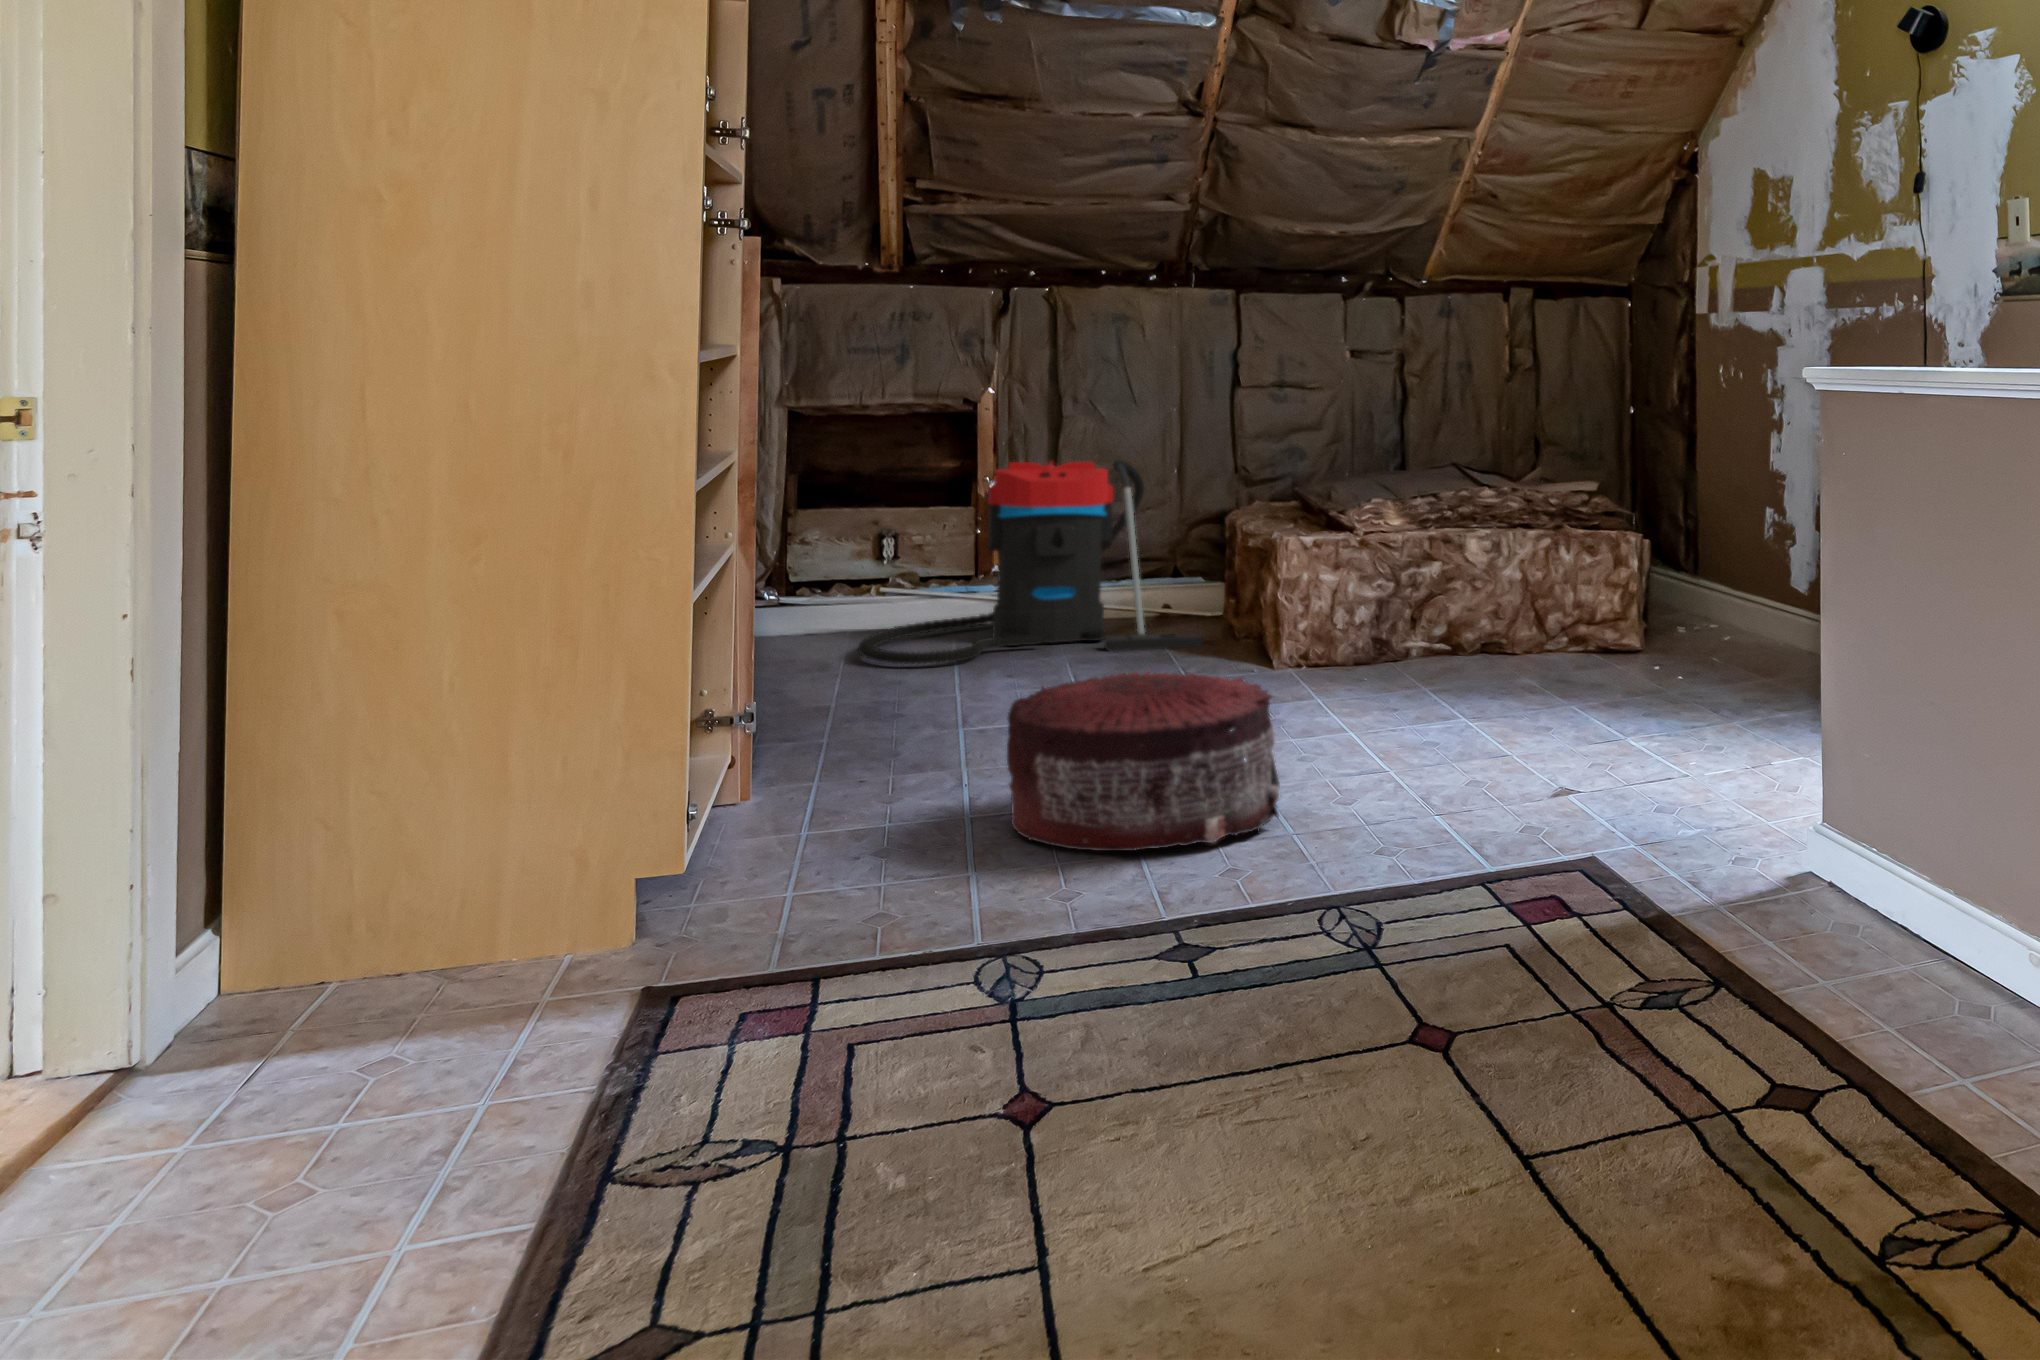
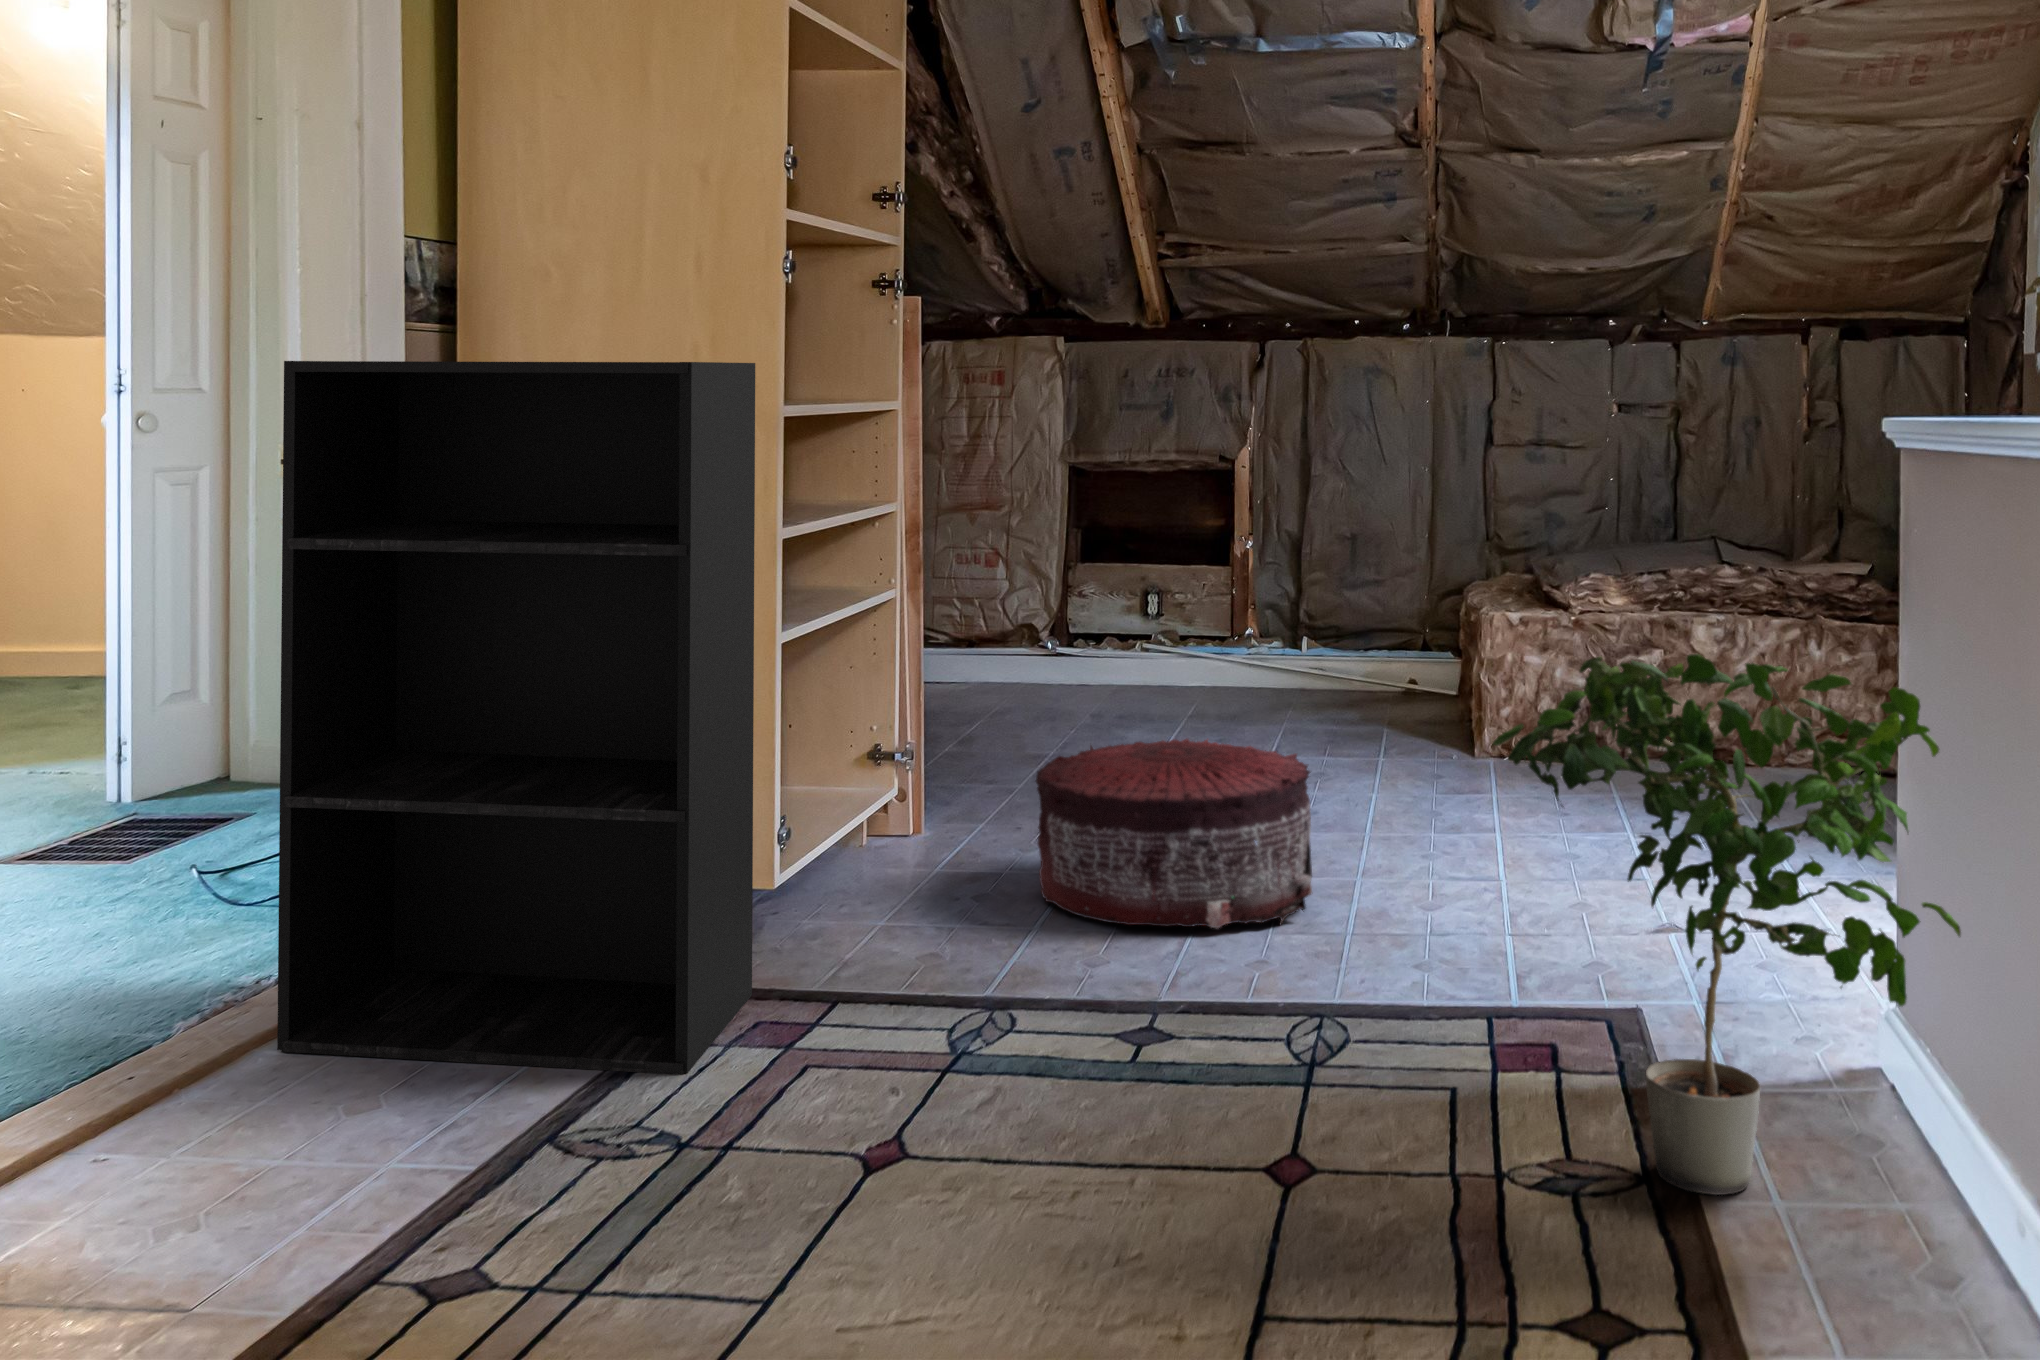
bookshelf: none [296,301,841,1120] -> present [277,361,755,1075]
vacuum cleaner: present [858,460,1202,664] -> none [1066,521,1413,725]
potted plant: none [1605,561,1959,989] -> present [1493,654,1961,1195]

